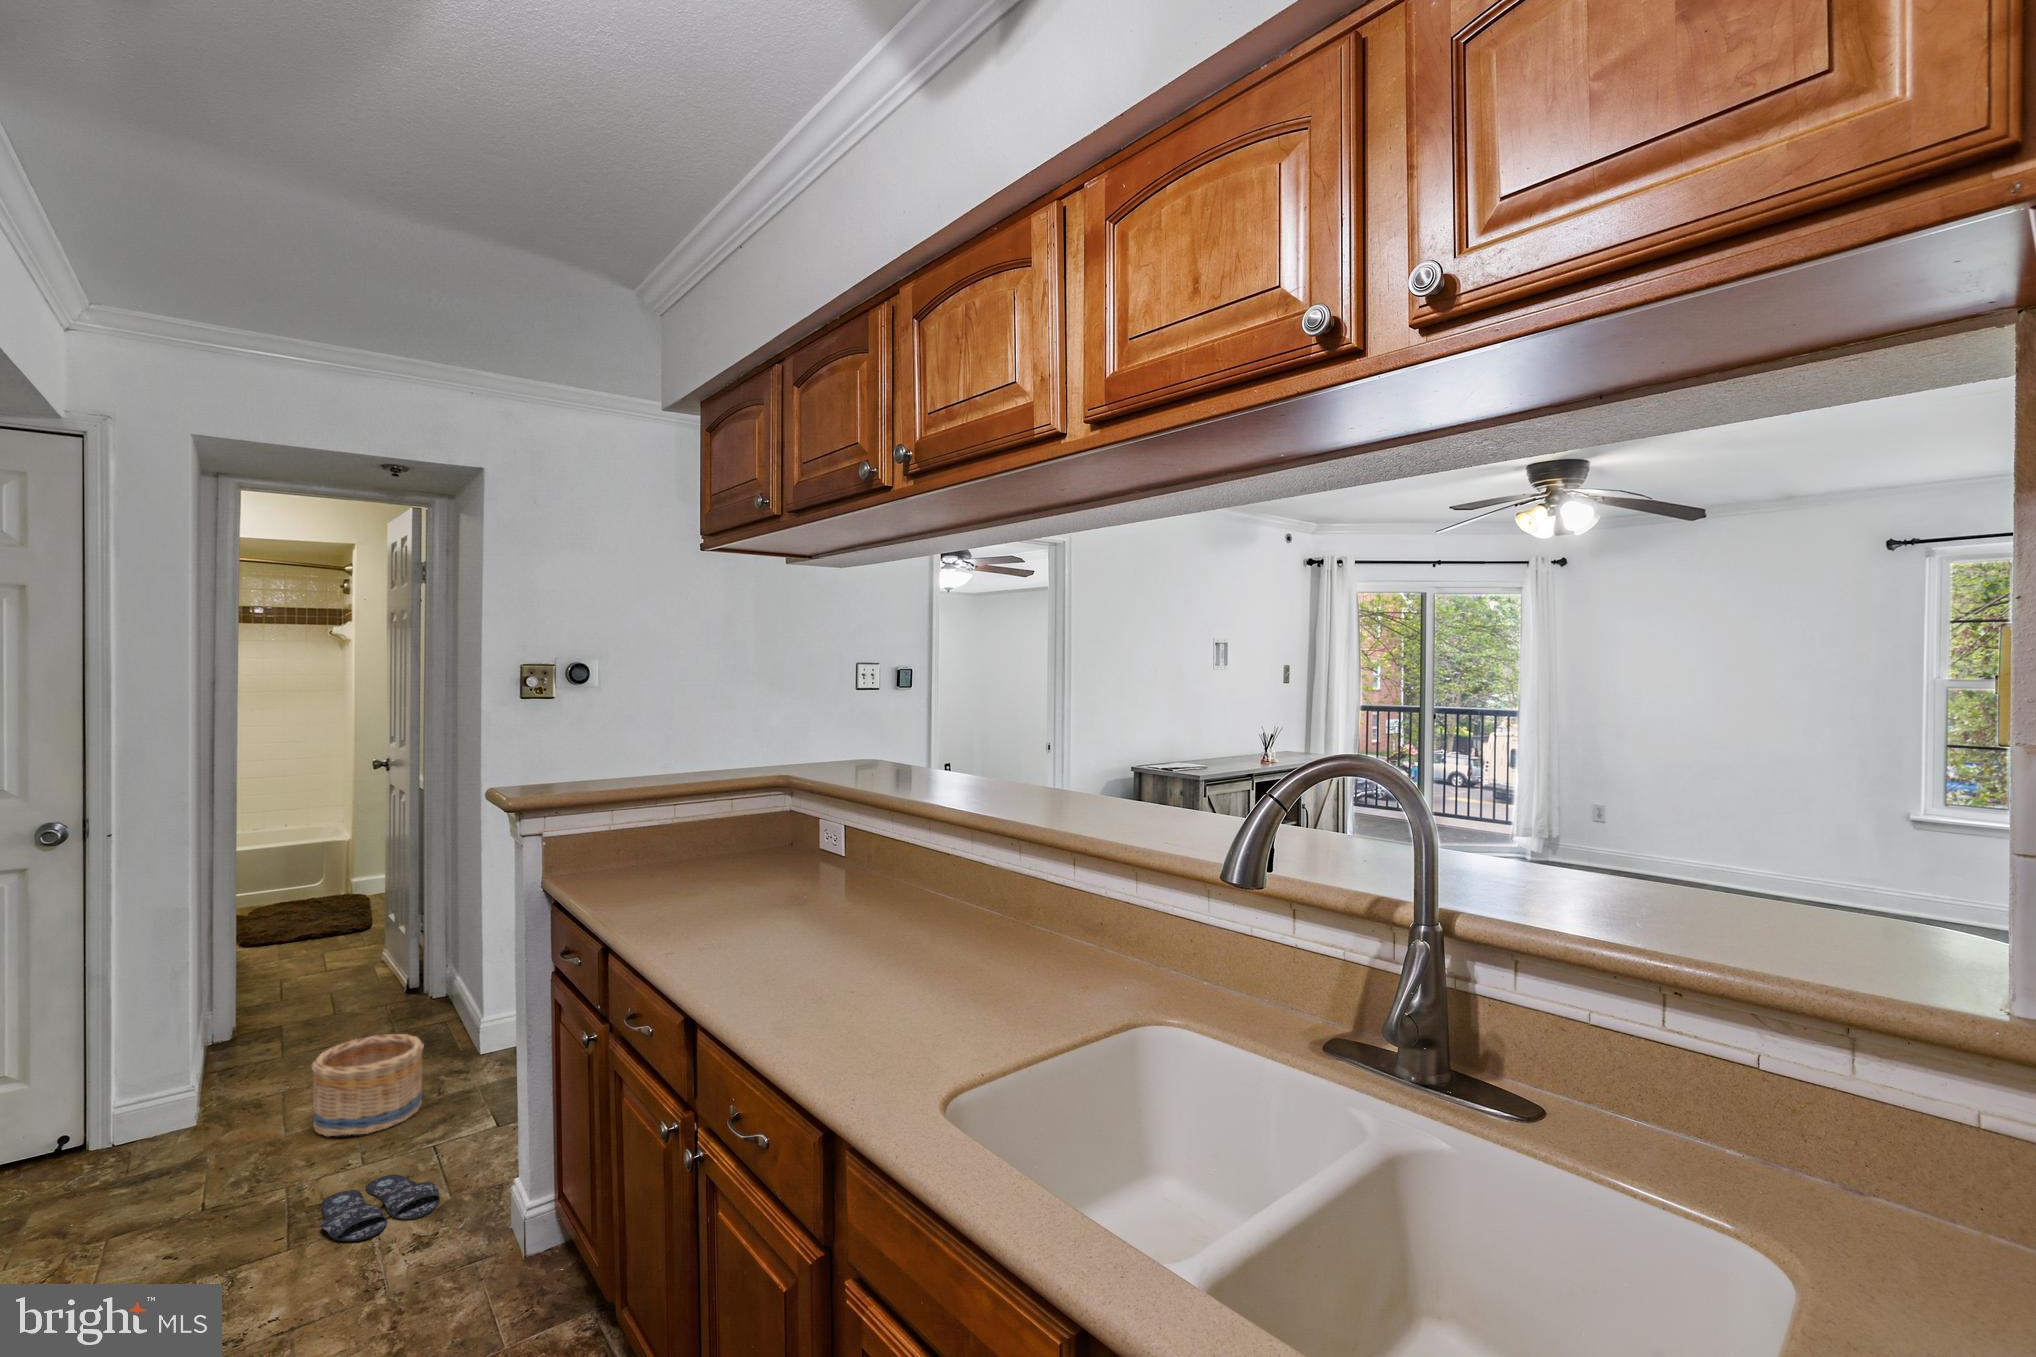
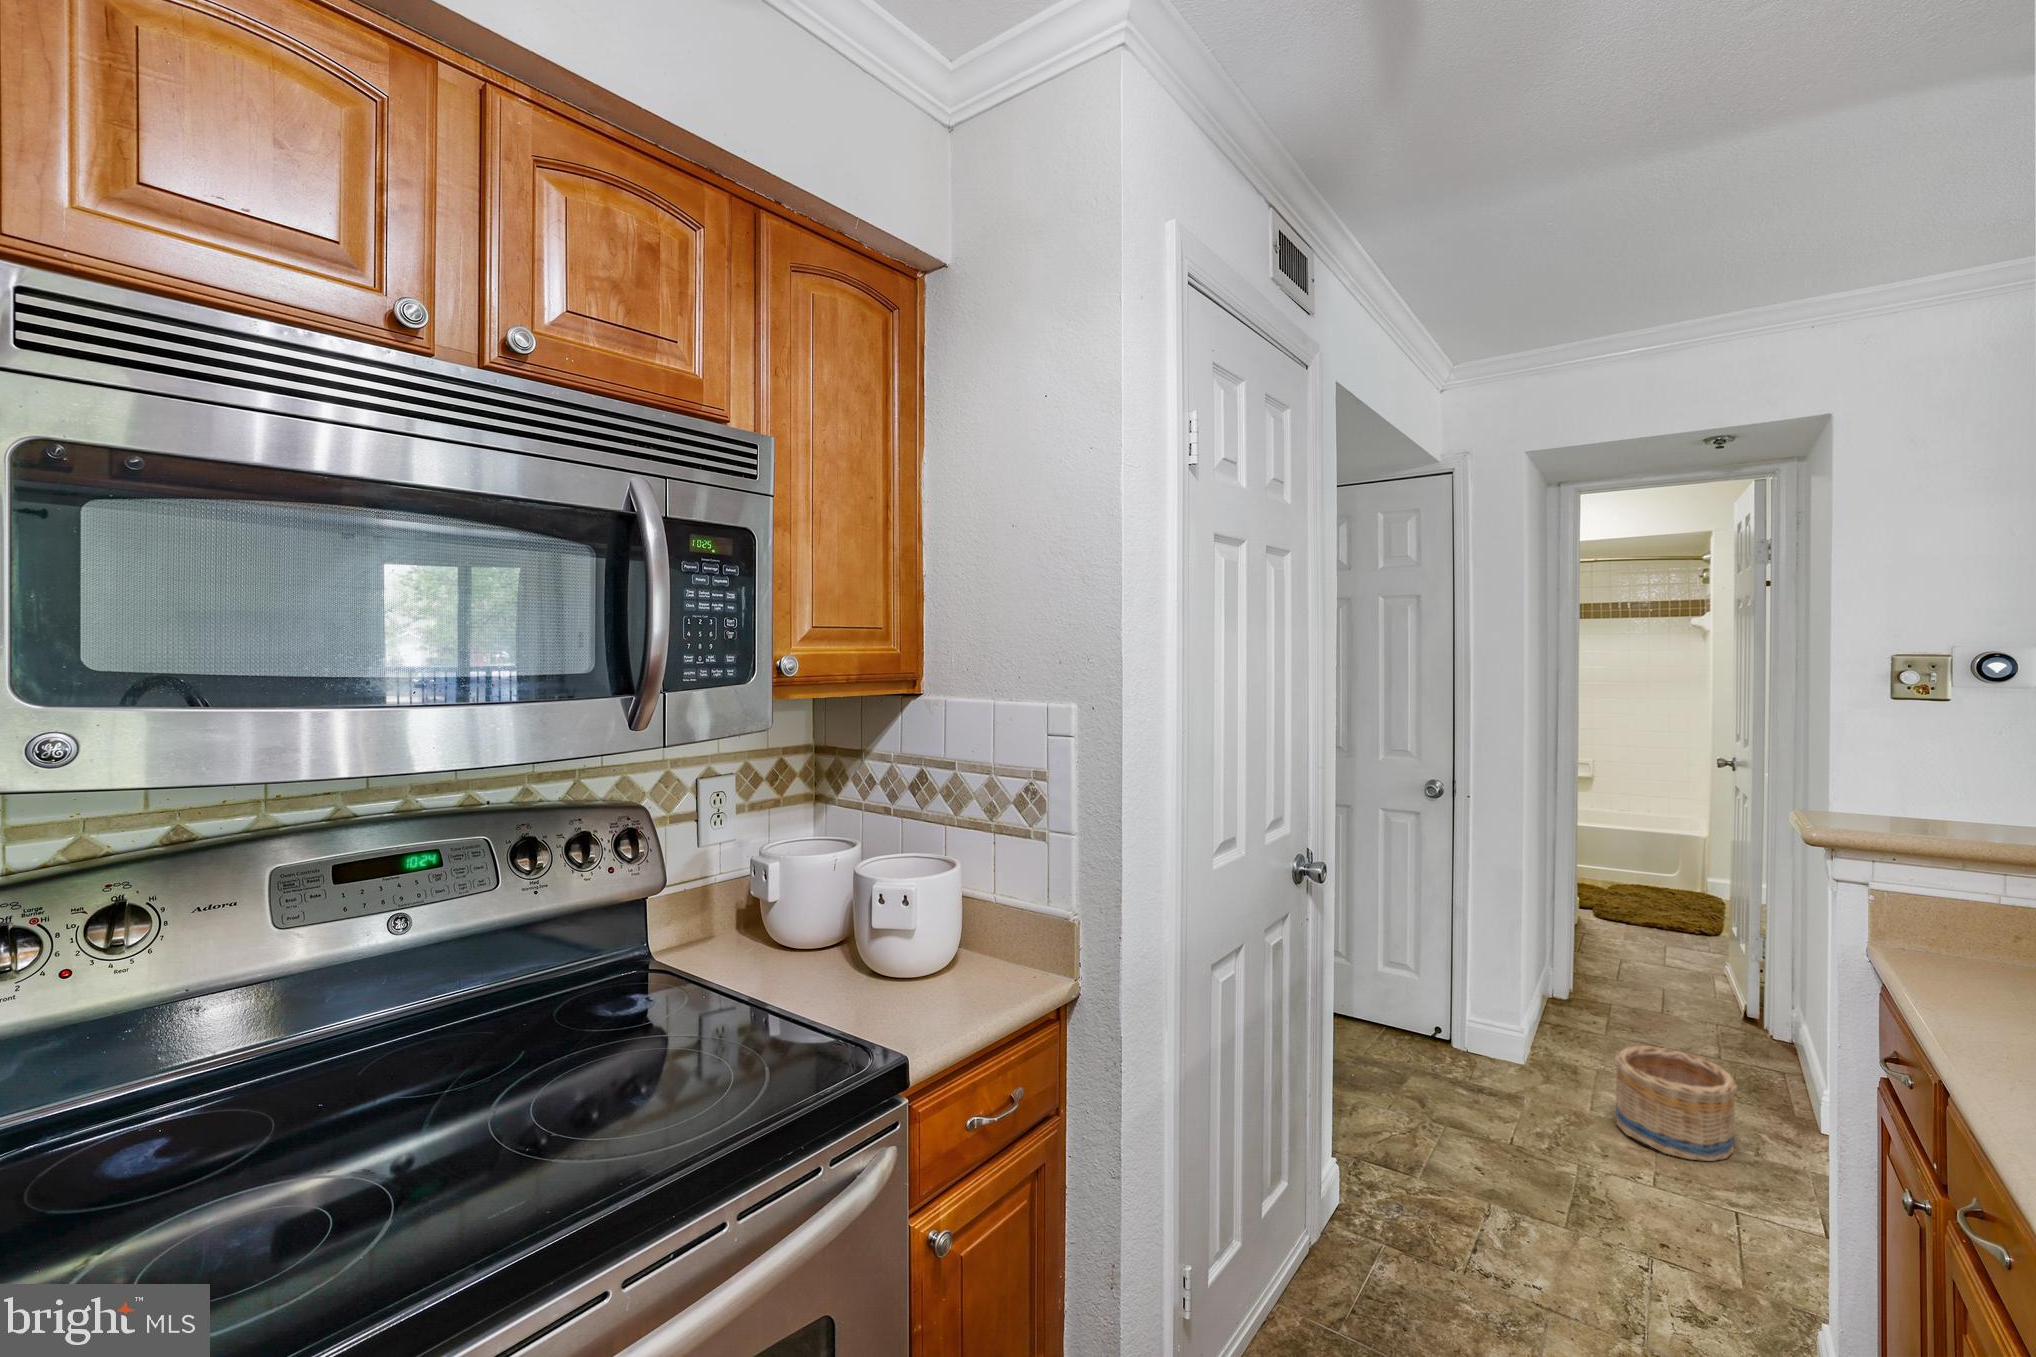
slippers: present [320,1175,440,1241] -> none [1597,1199,1730,1287]

